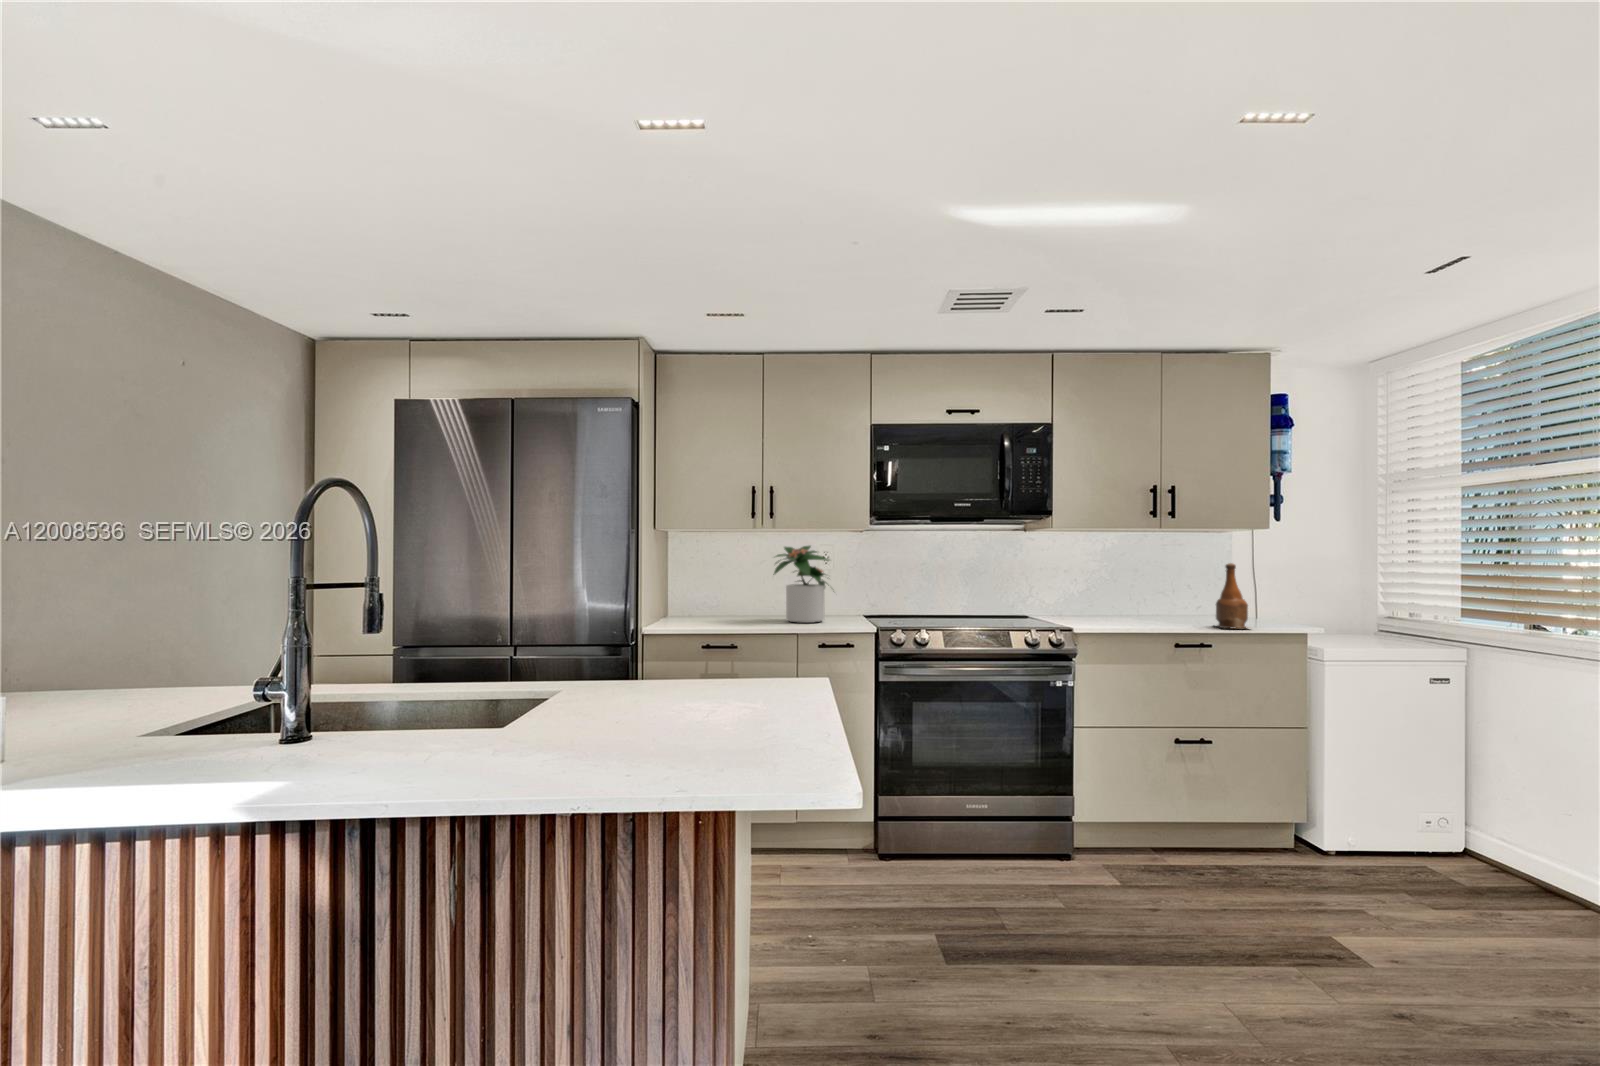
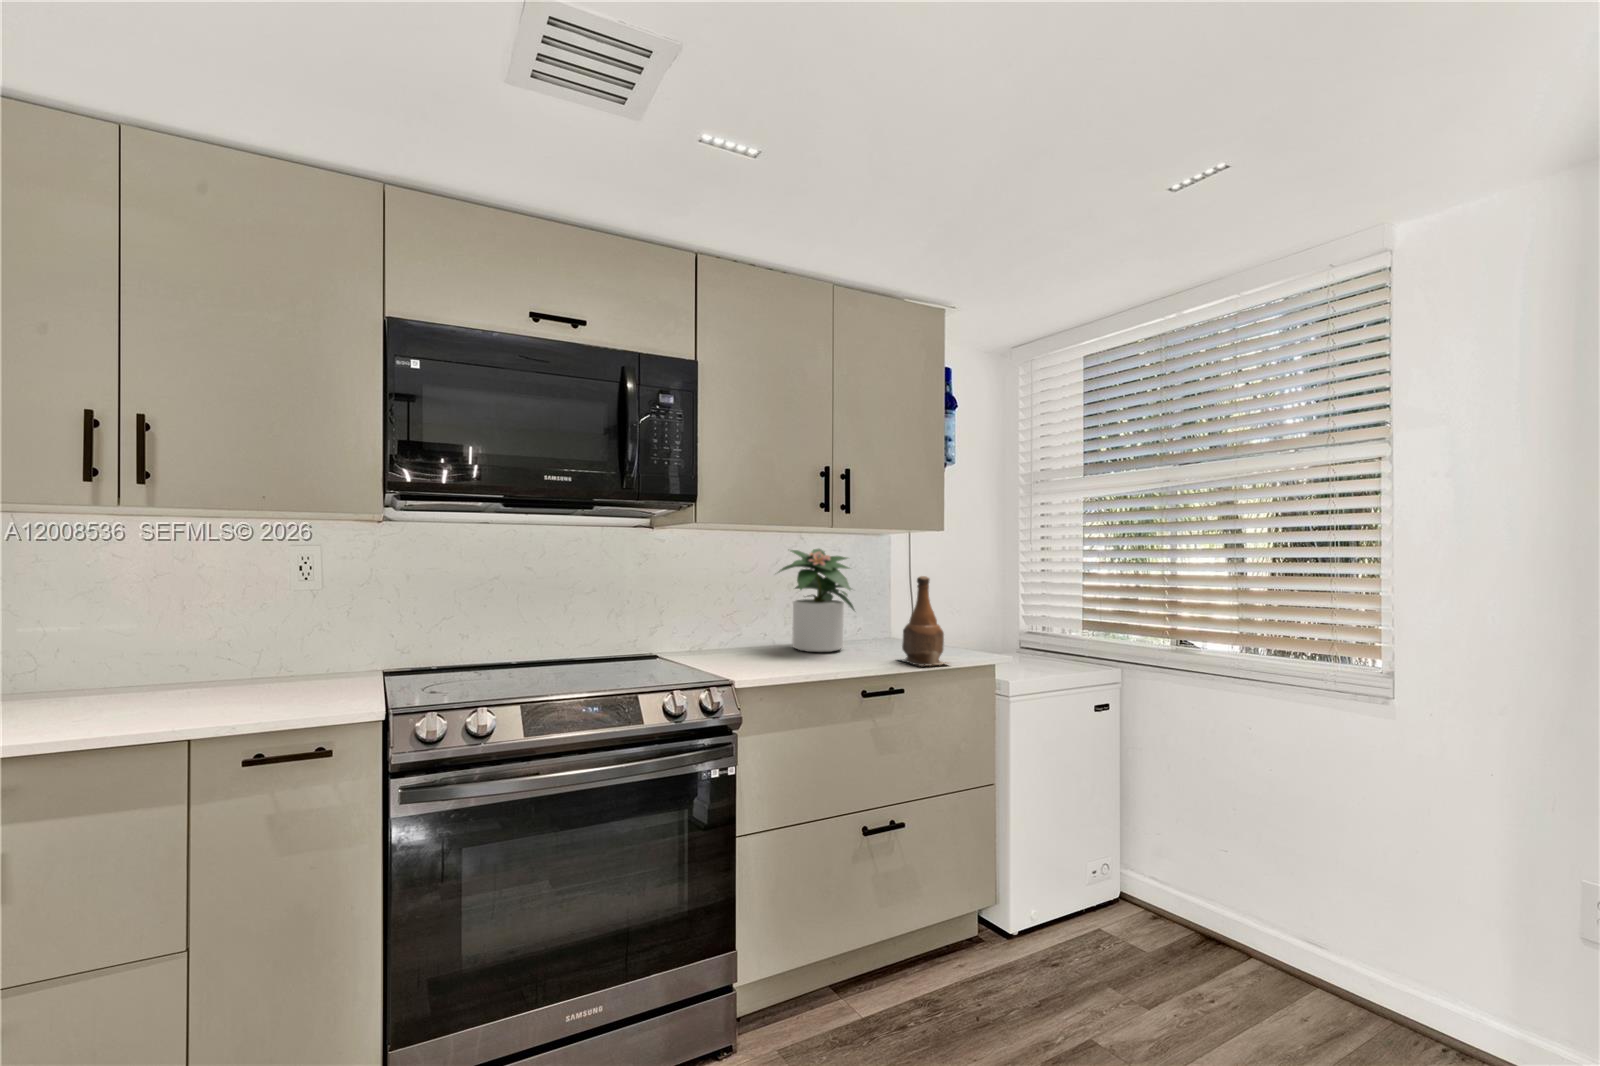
potted plant: present [773,546,829,623] -> present [779,549,854,652]

